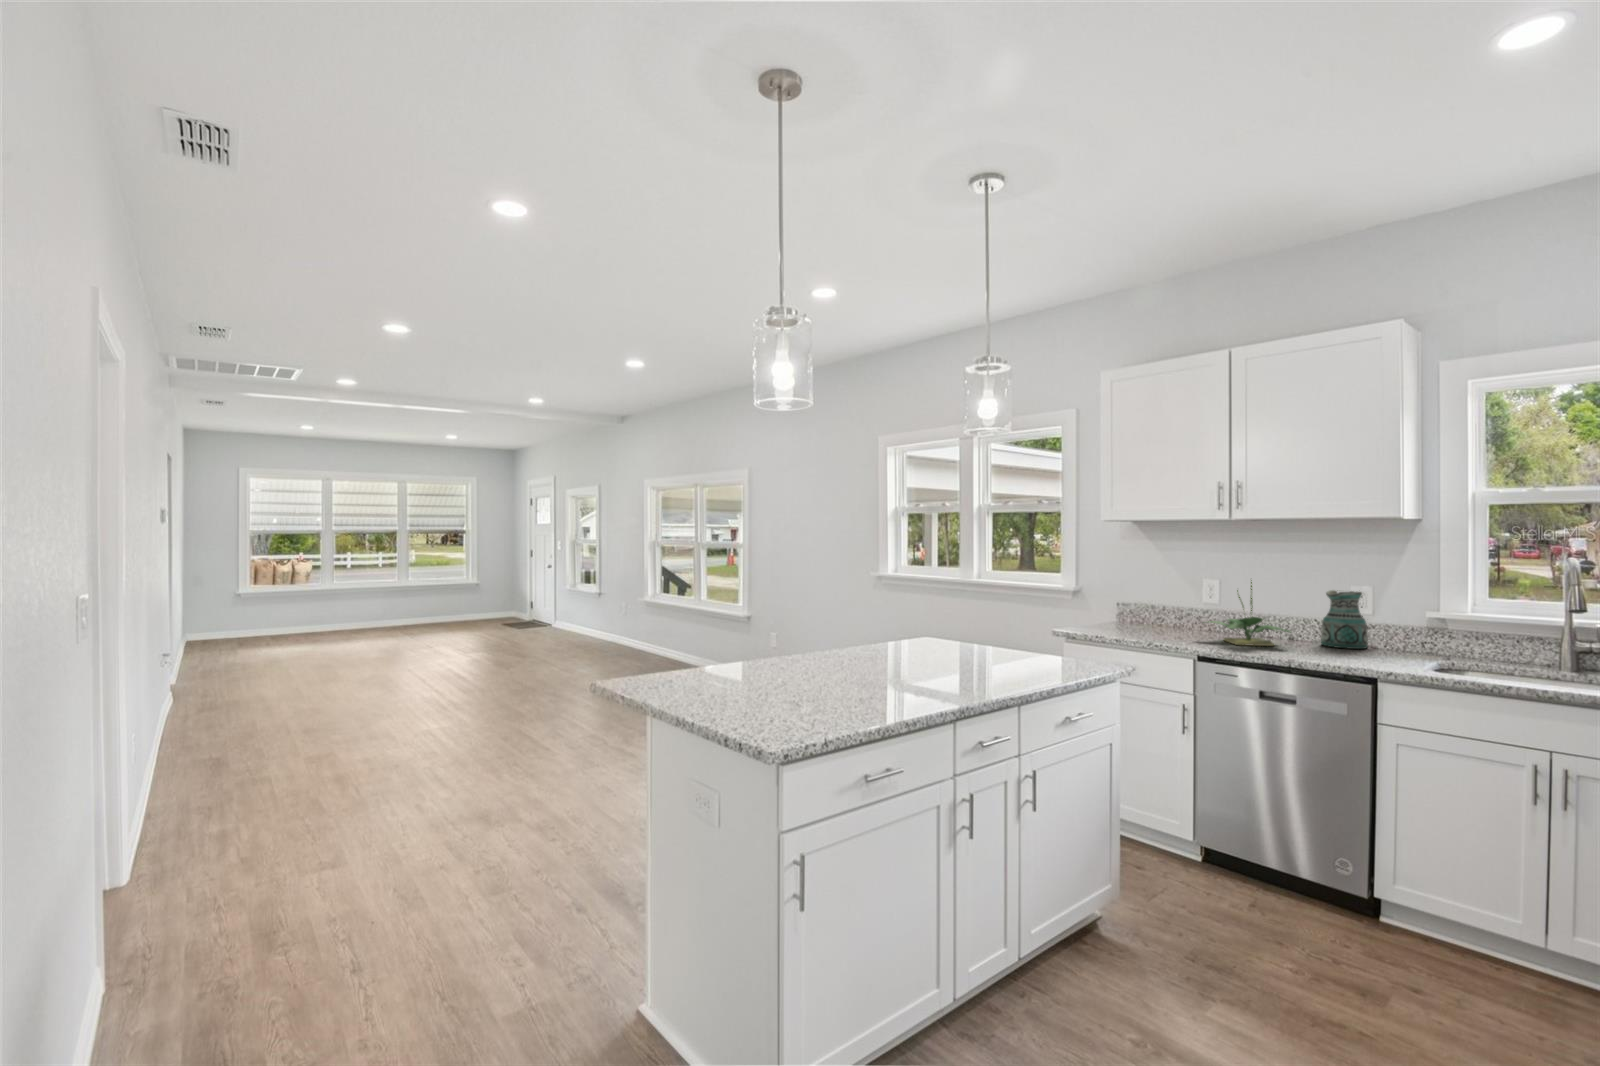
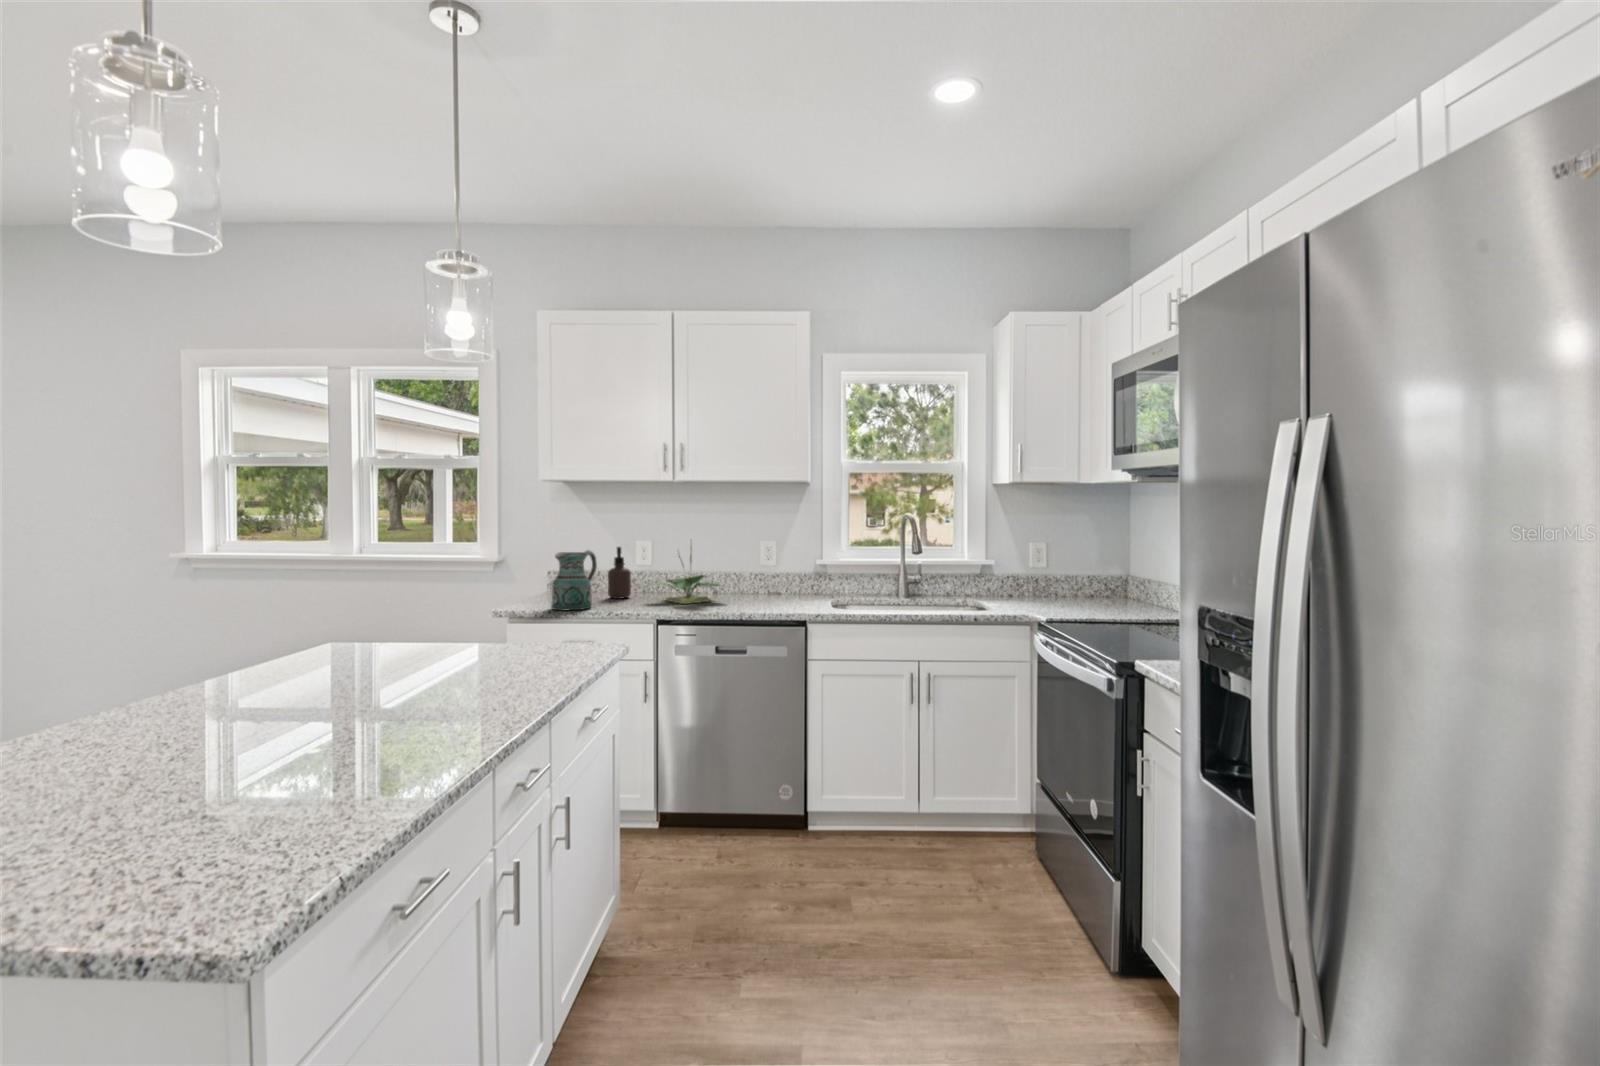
soap dispenser: none [1168,584,1192,634] -> present [608,547,631,599]
ceramic pitcher: present [1321,590,1368,649] -> present [551,550,597,610]

